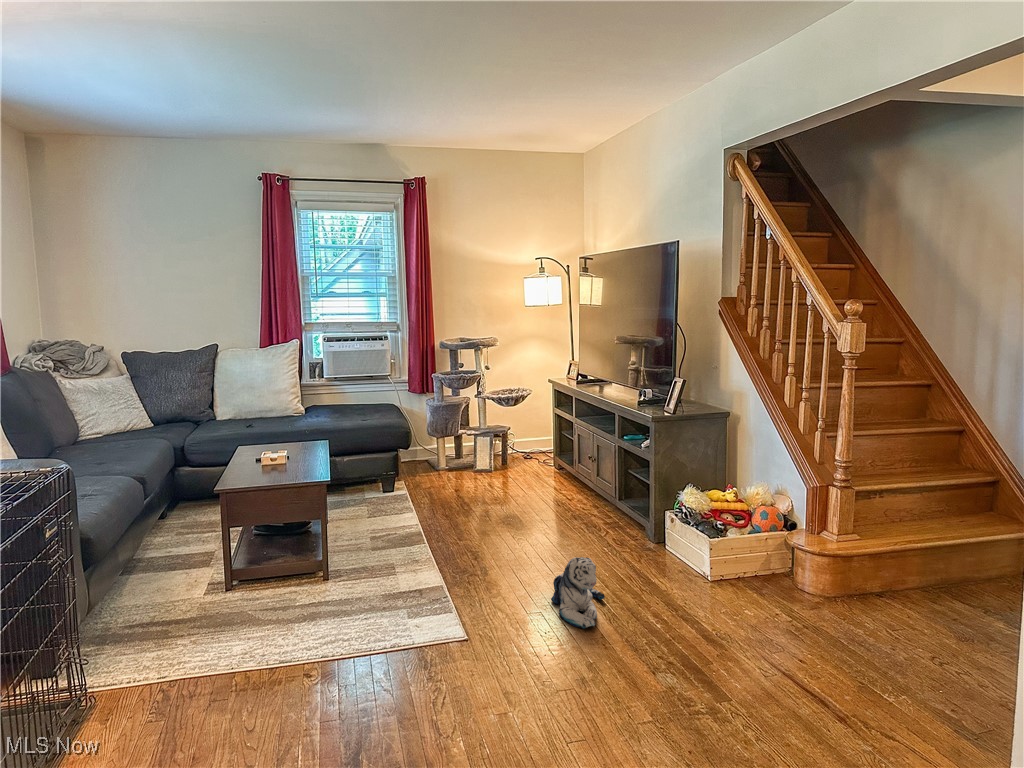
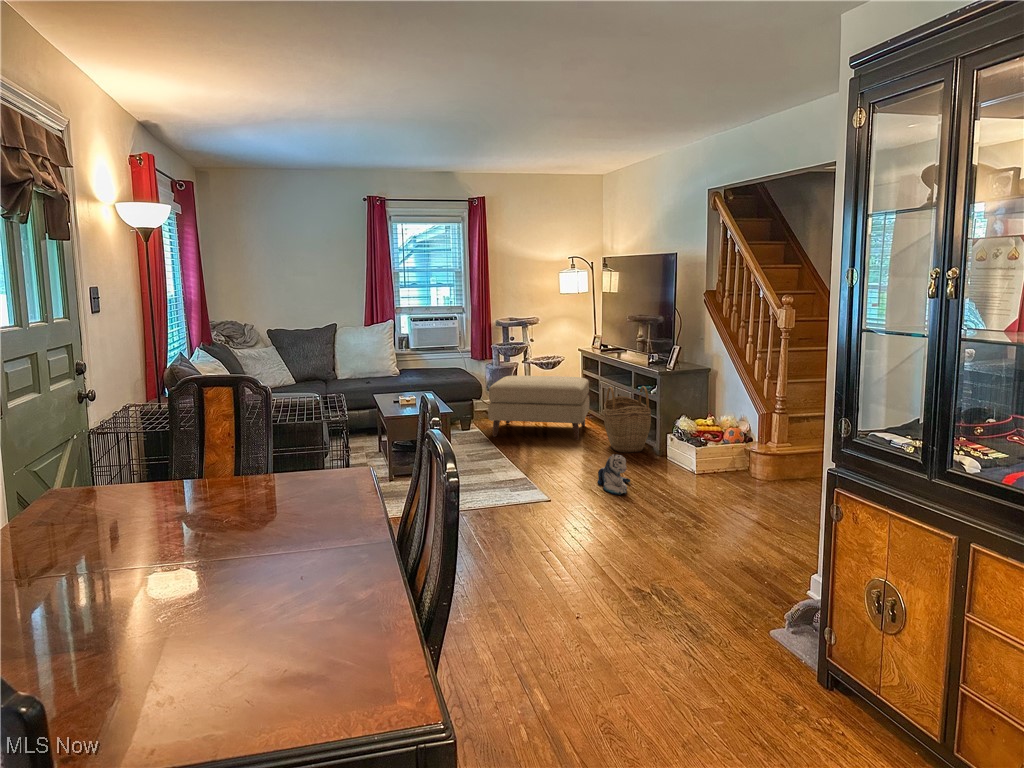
ottoman: none [414,417,560,510] -> present [488,376,589,440]
woven basket: none [574,436,642,535] -> present [604,386,651,452]

